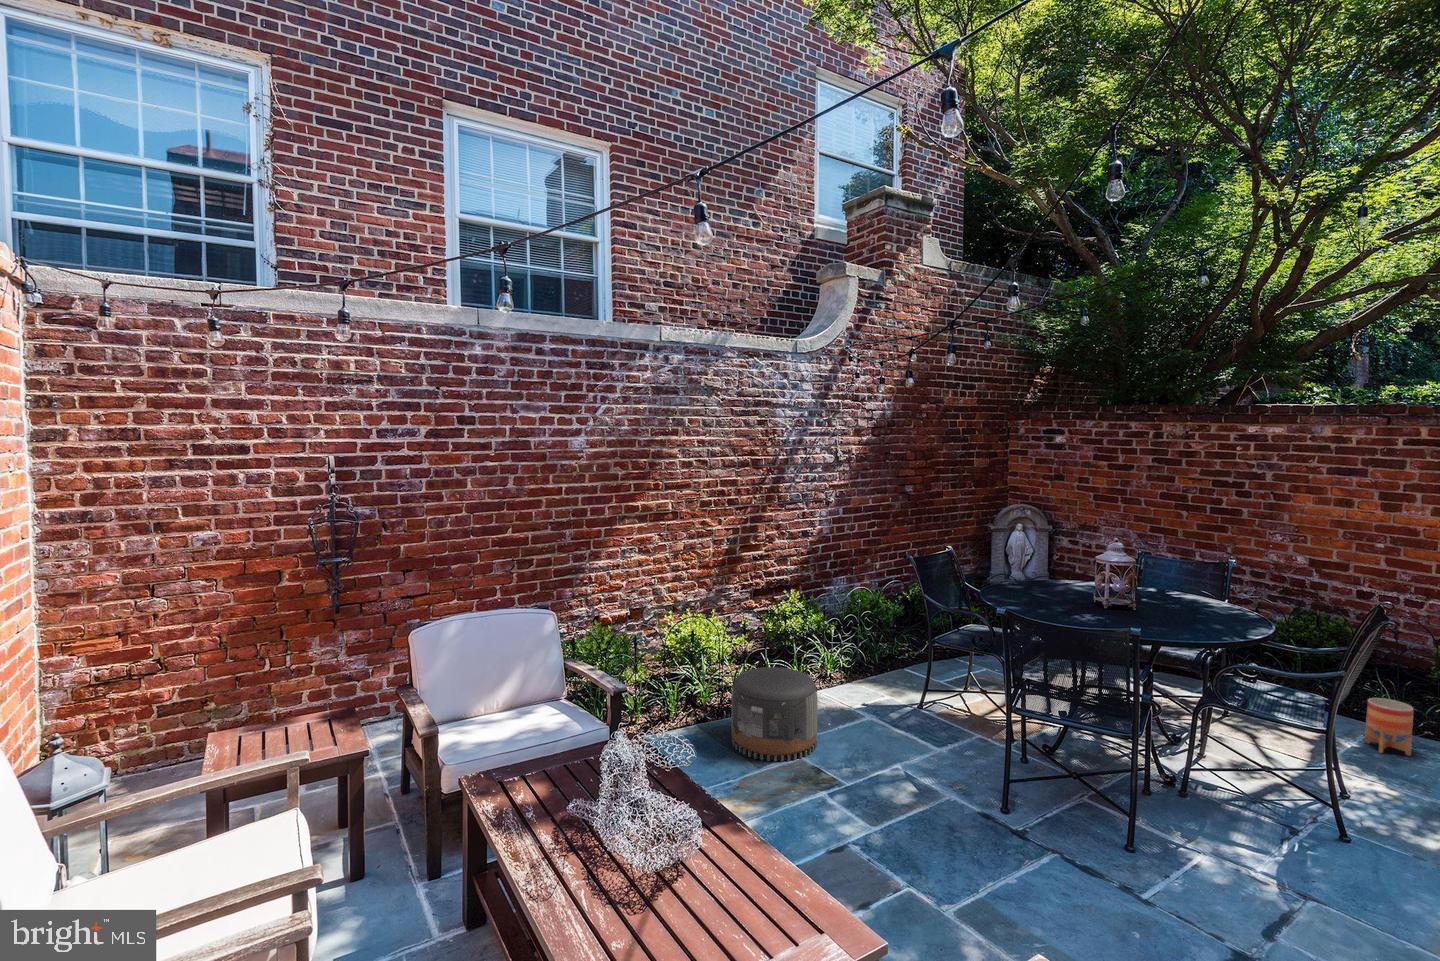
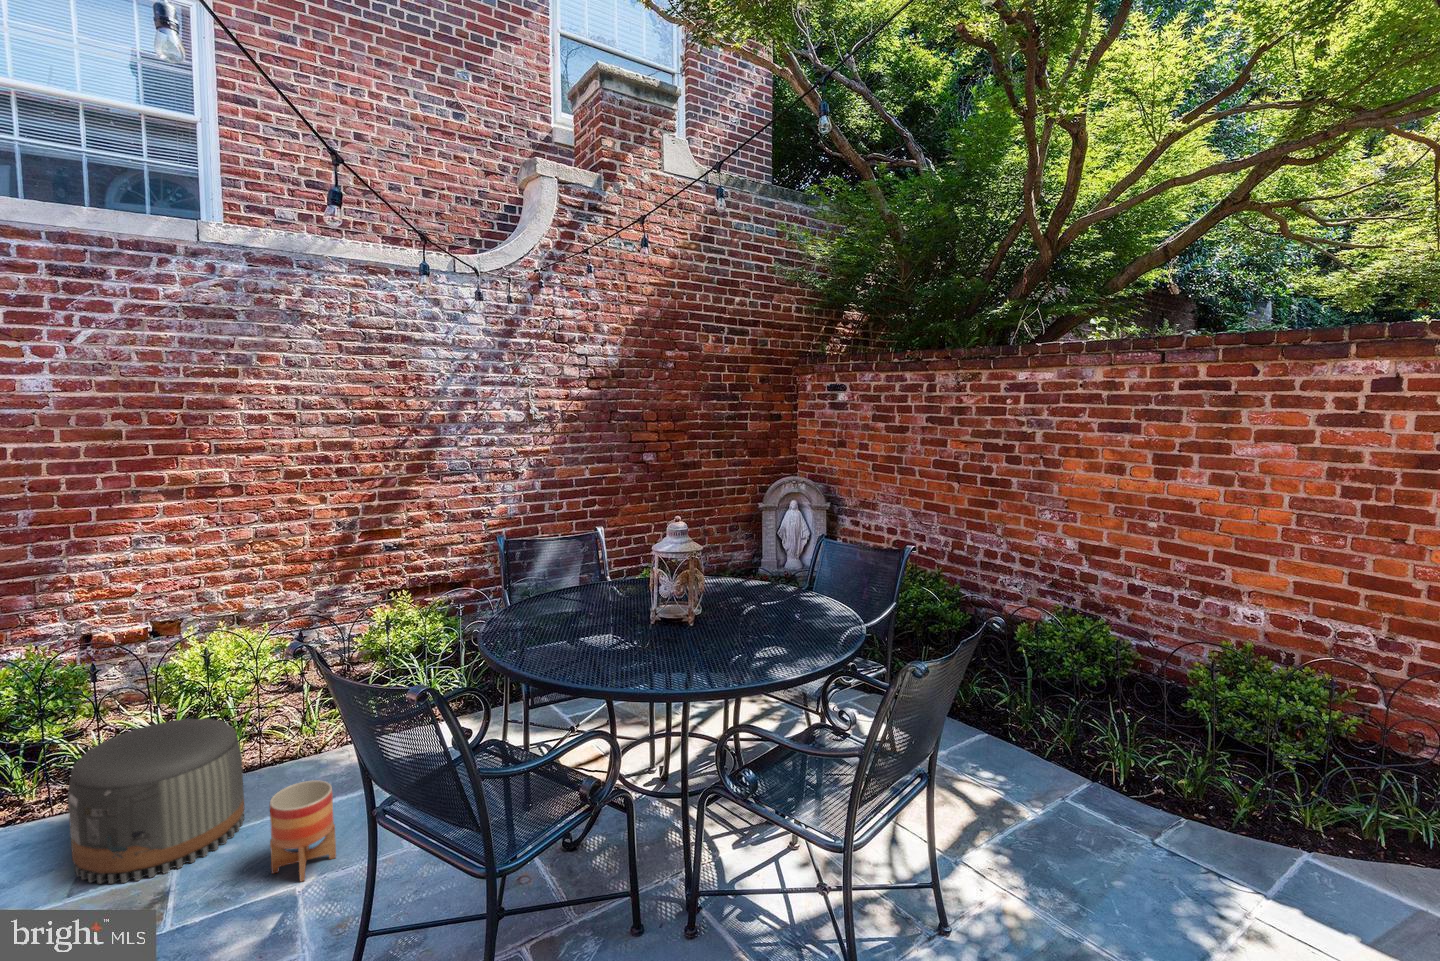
planter: present [1365,698,1413,756] -> present [270,780,336,881]

